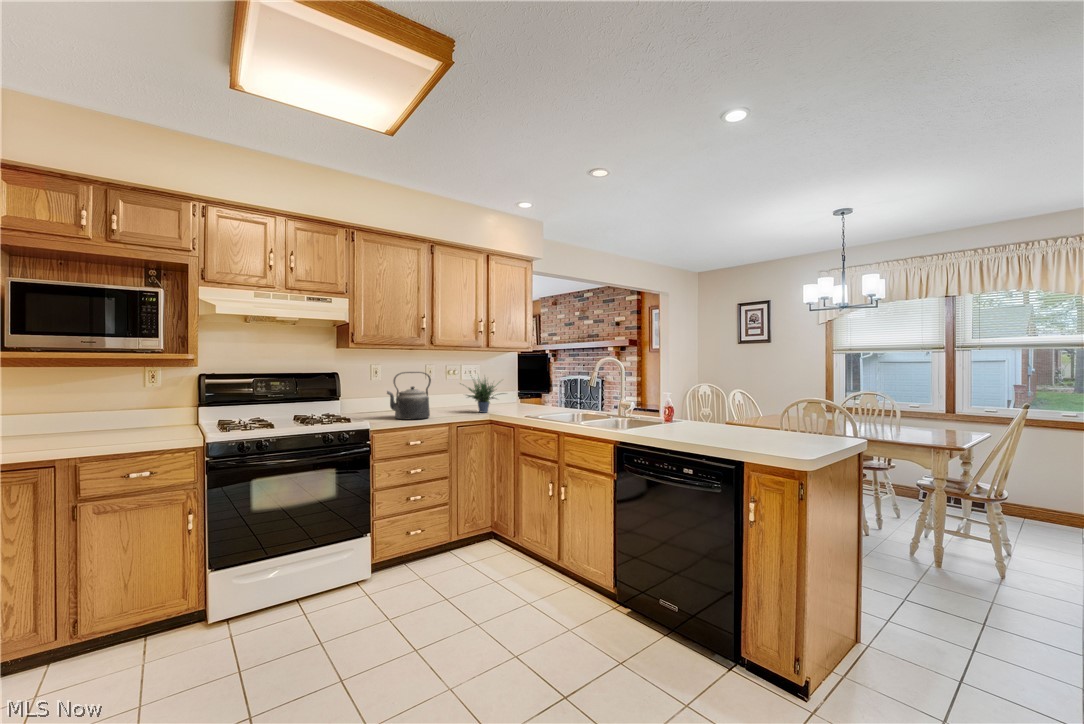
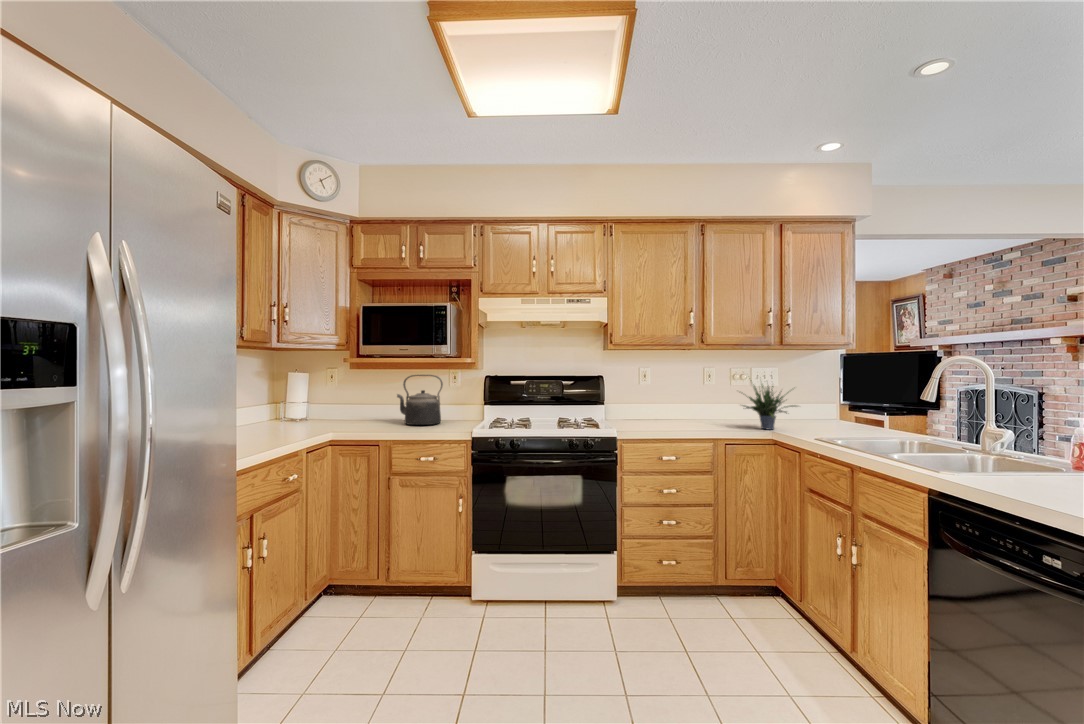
kettle: present [387,372,431,420] -> present [397,375,443,425]

